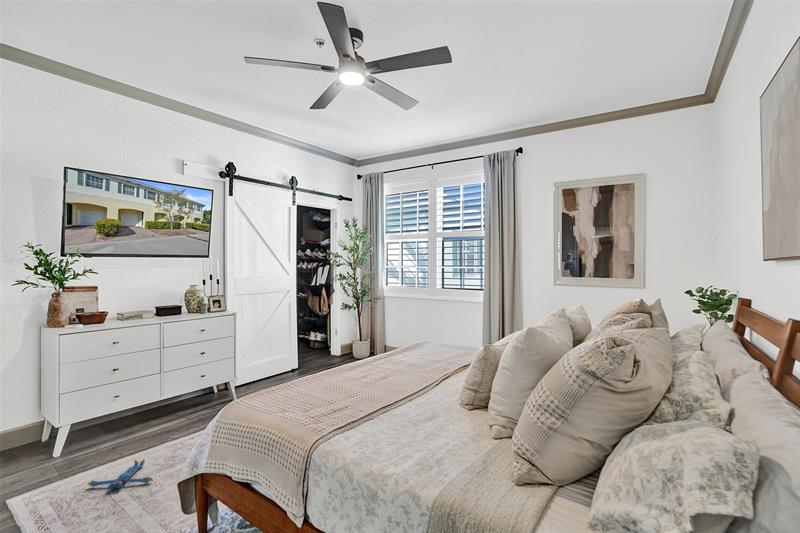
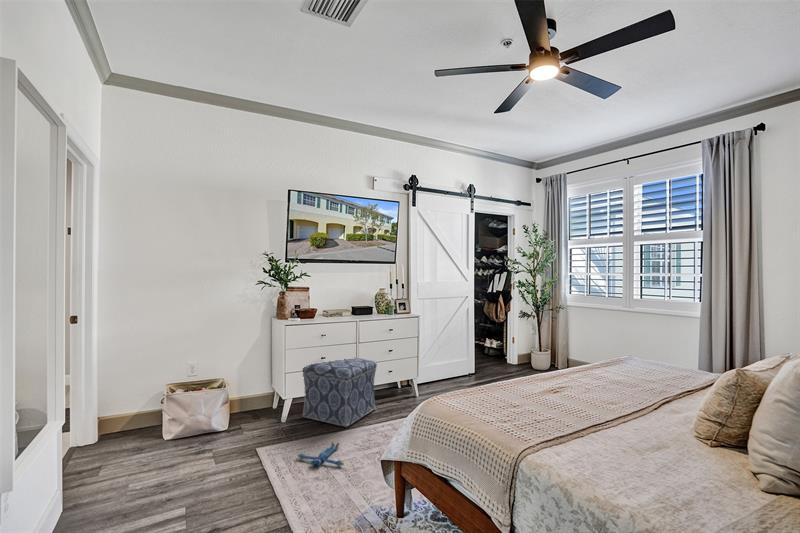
ottoman: none [87,365,189,443] -> present [302,358,377,428]

